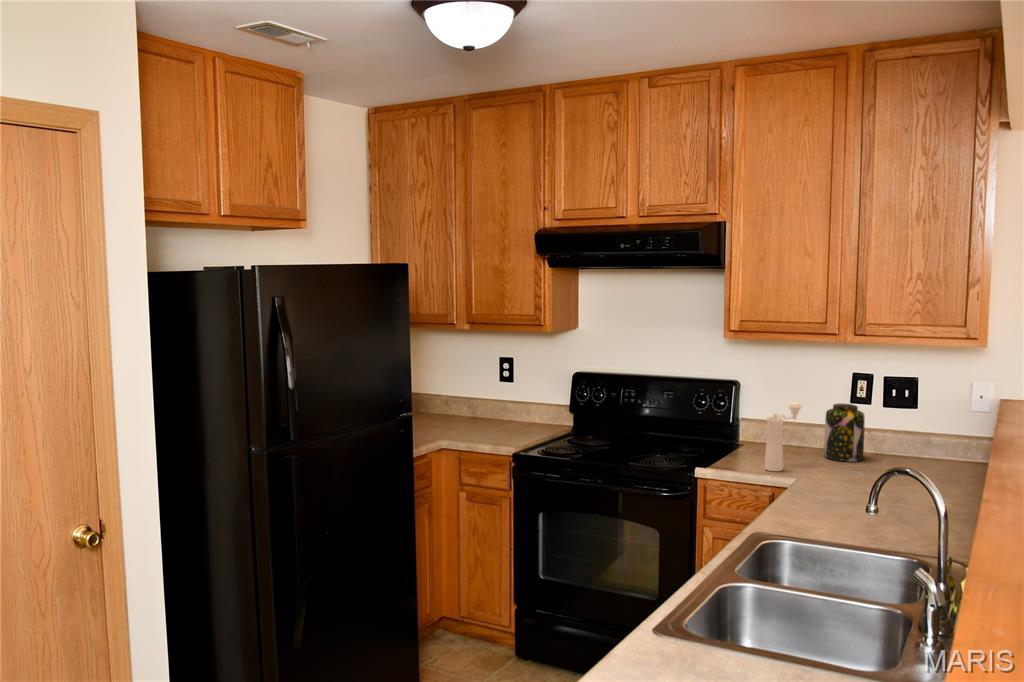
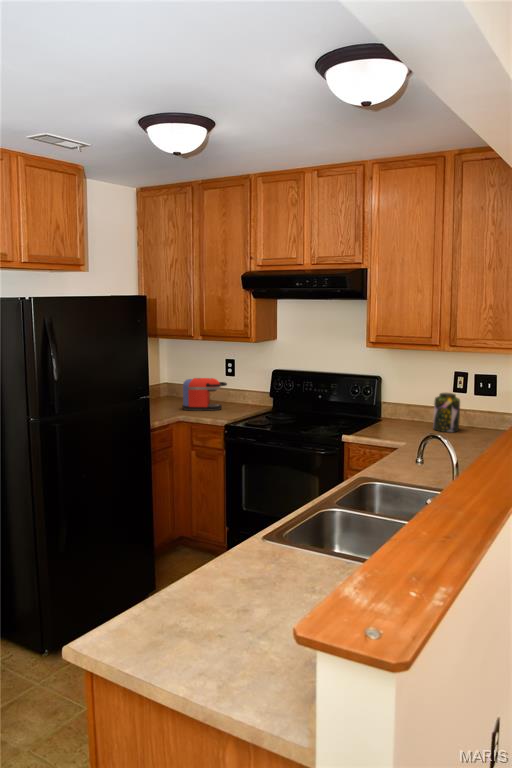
coffee maker: none [440,385,507,433] -> present [182,378,227,410]
pepper mill: present [765,402,802,471] -> none [388,392,415,438]

